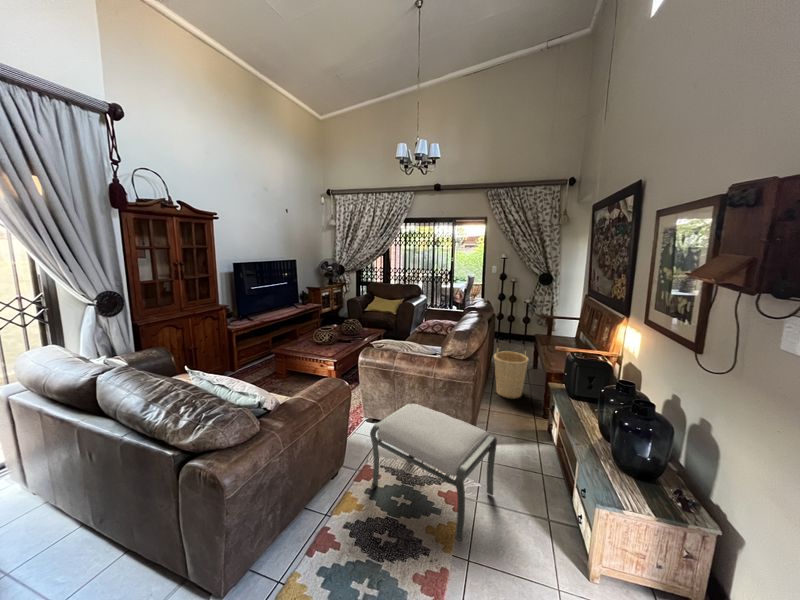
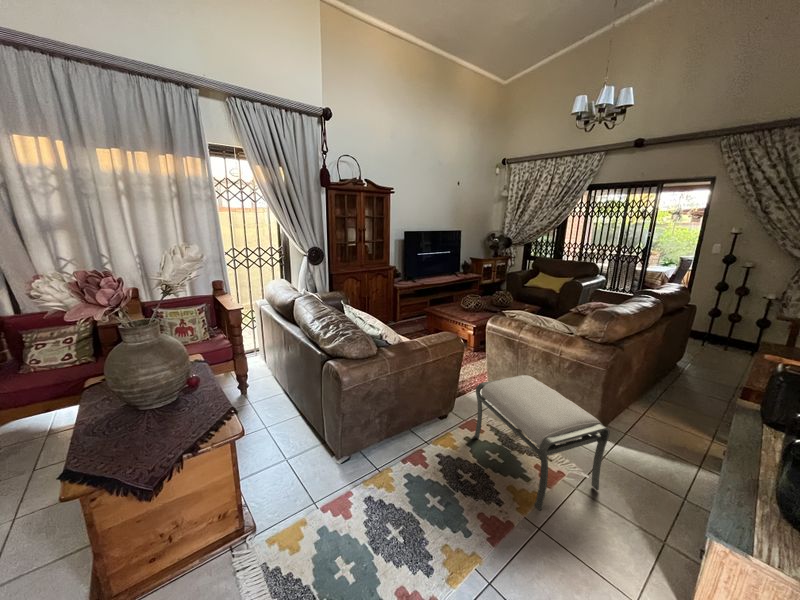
basket: present [494,349,529,398] -> none [666,346,724,413]

